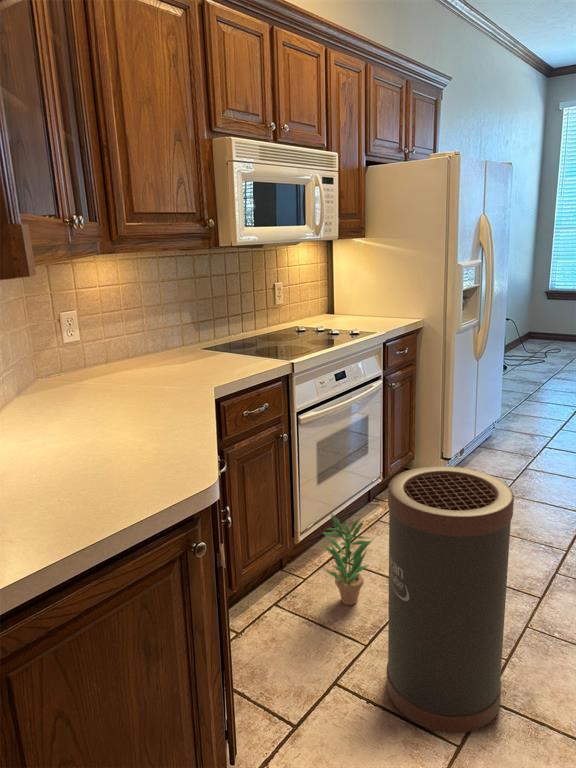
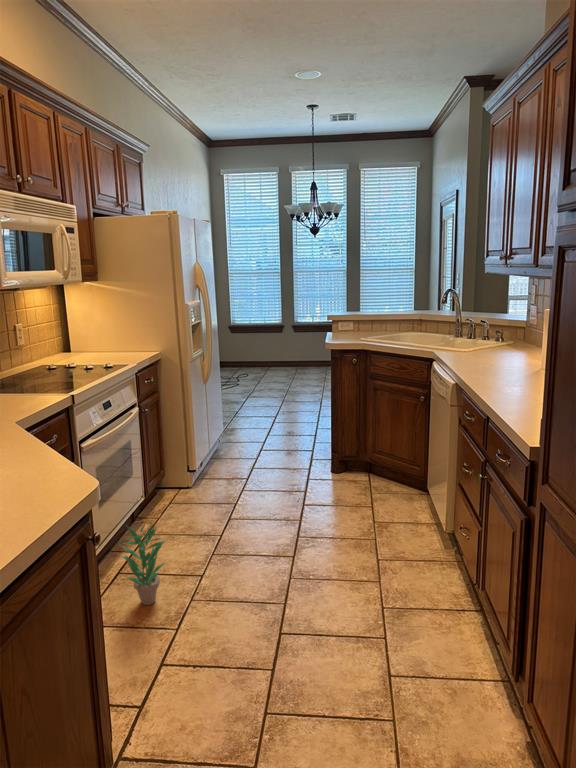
trash can: present [387,466,514,733] -> none [195,459,292,668]

